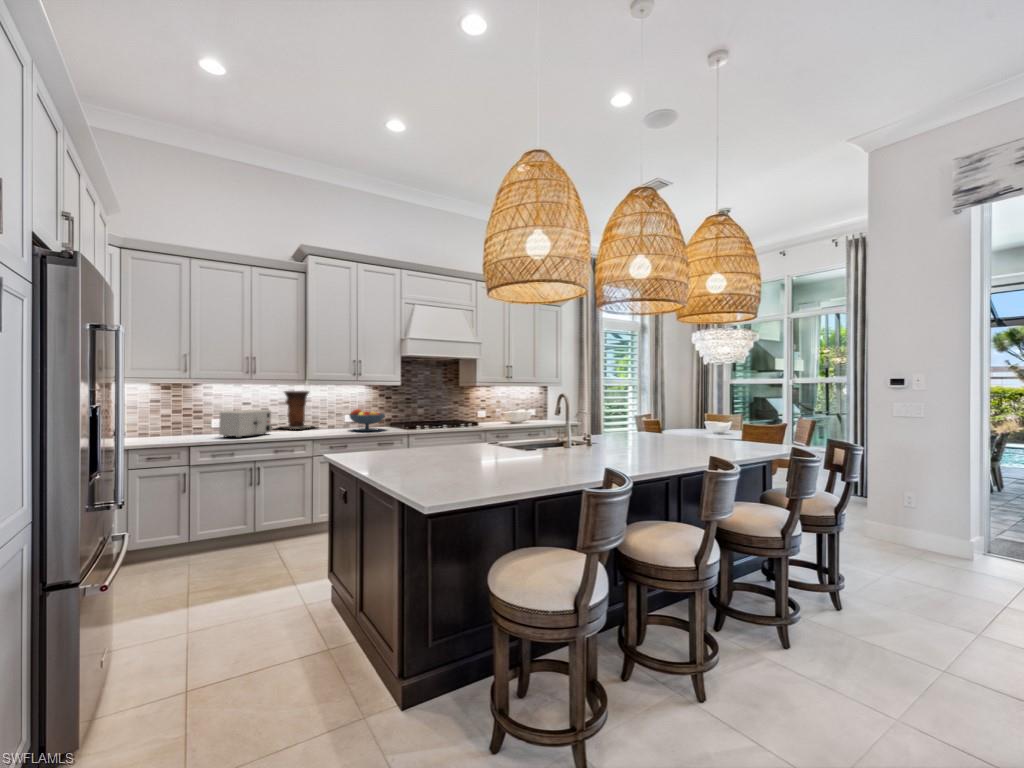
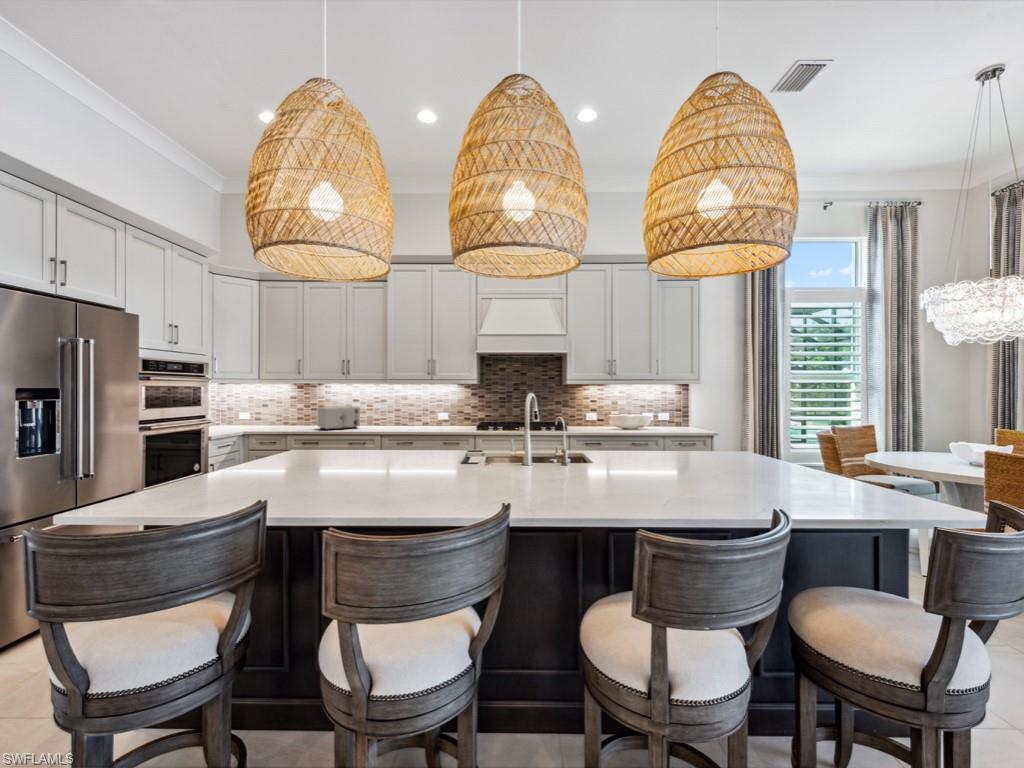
vase: present [283,391,310,429] -> none [375,389,416,425]
fruit bowl: present [349,409,385,431] -> none [424,407,459,430]

